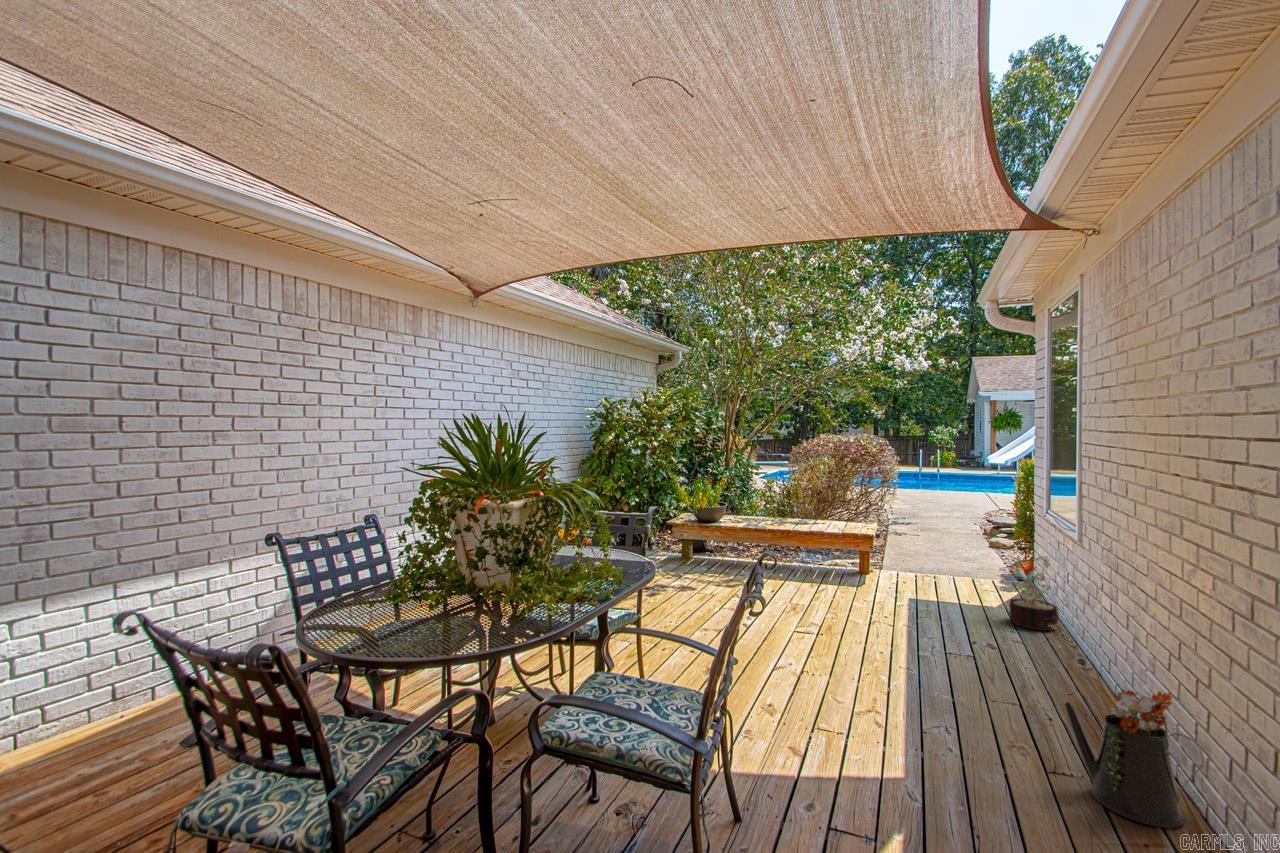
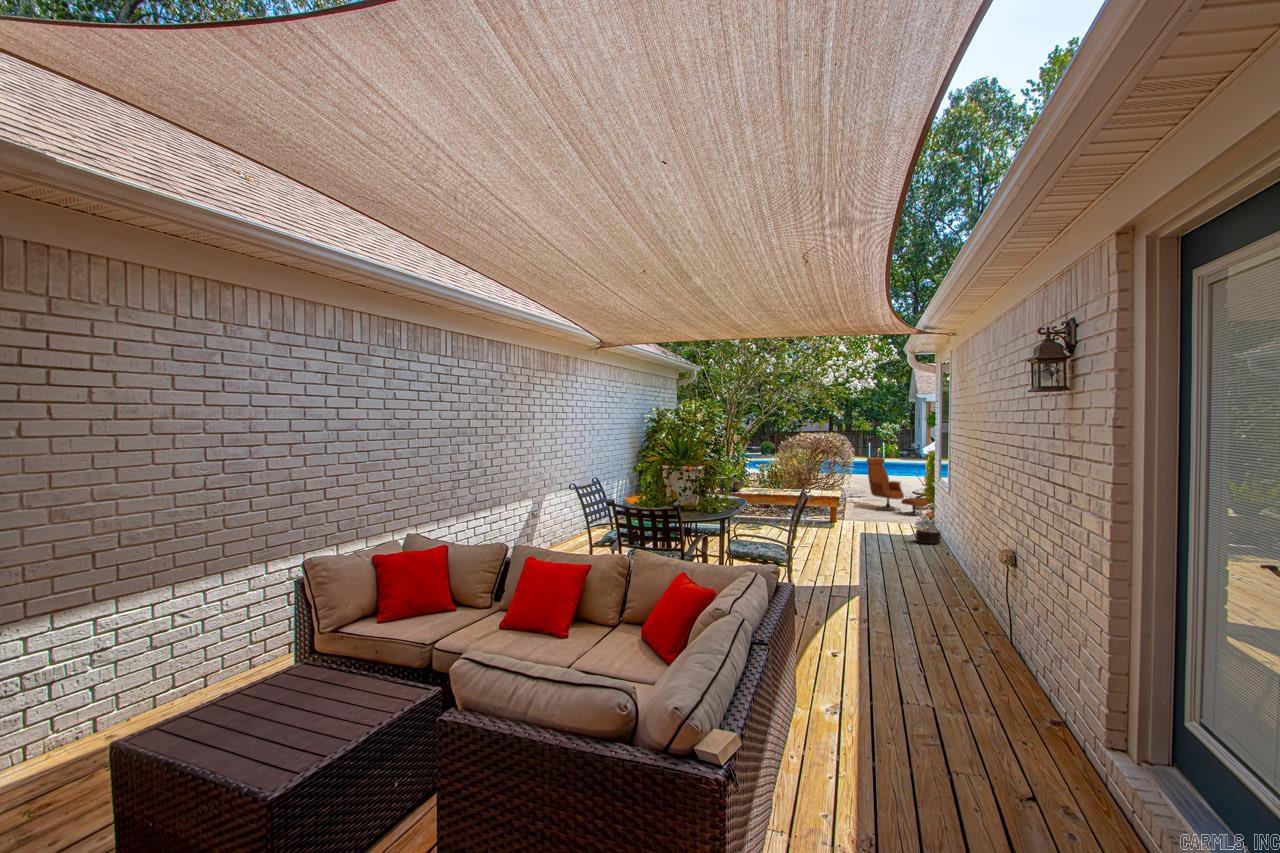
lounge chair: none [917,471,1015,562] -> present [867,458,927,514]
watering can: present [1065,690,1204,828] -> none [925,540,972,591]

